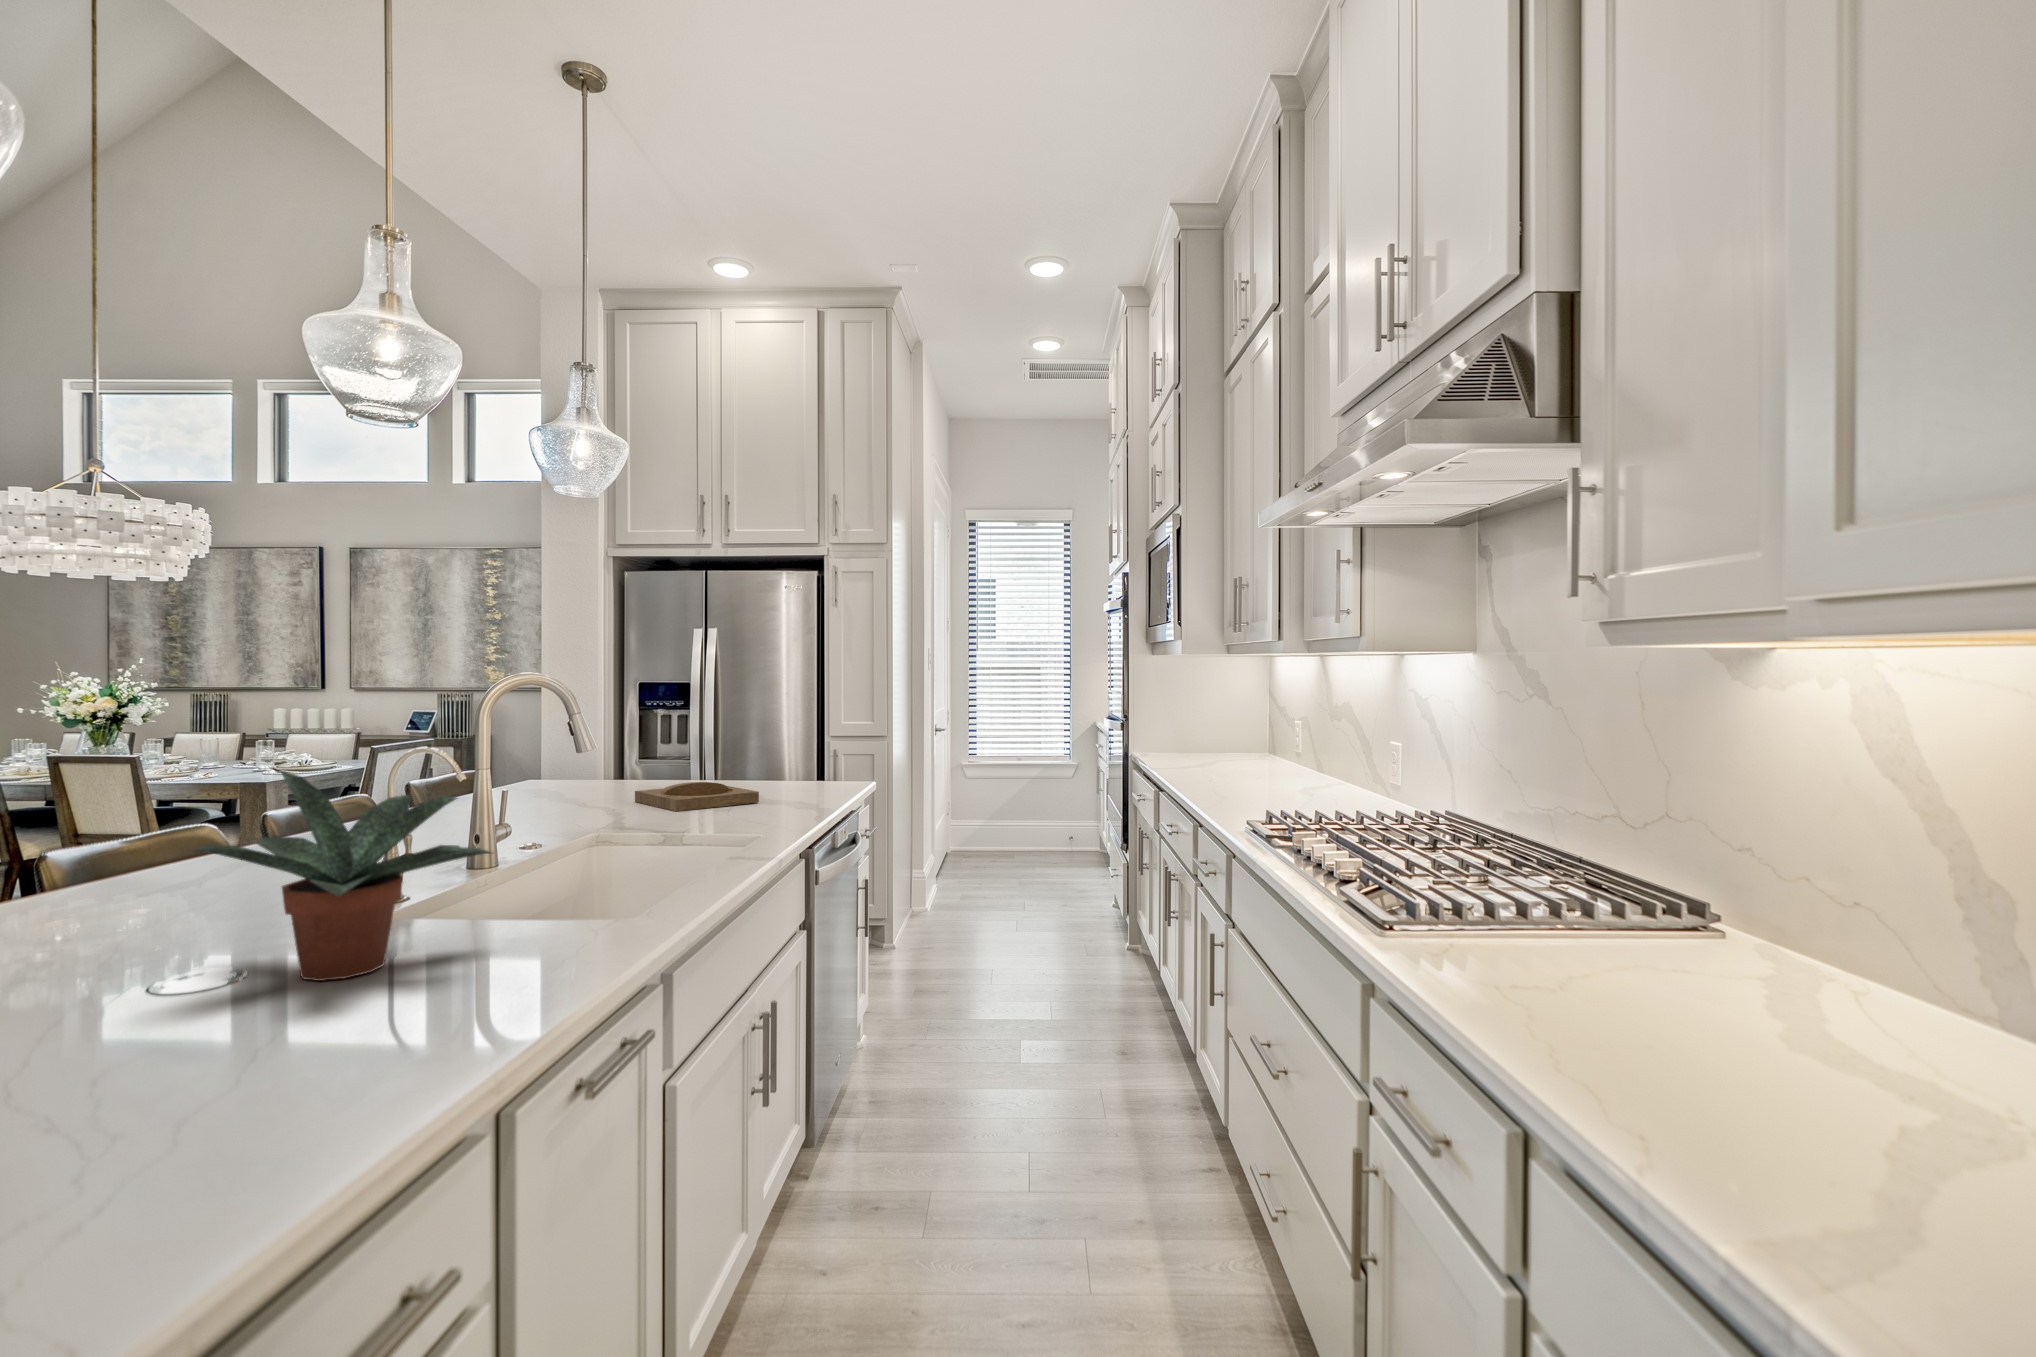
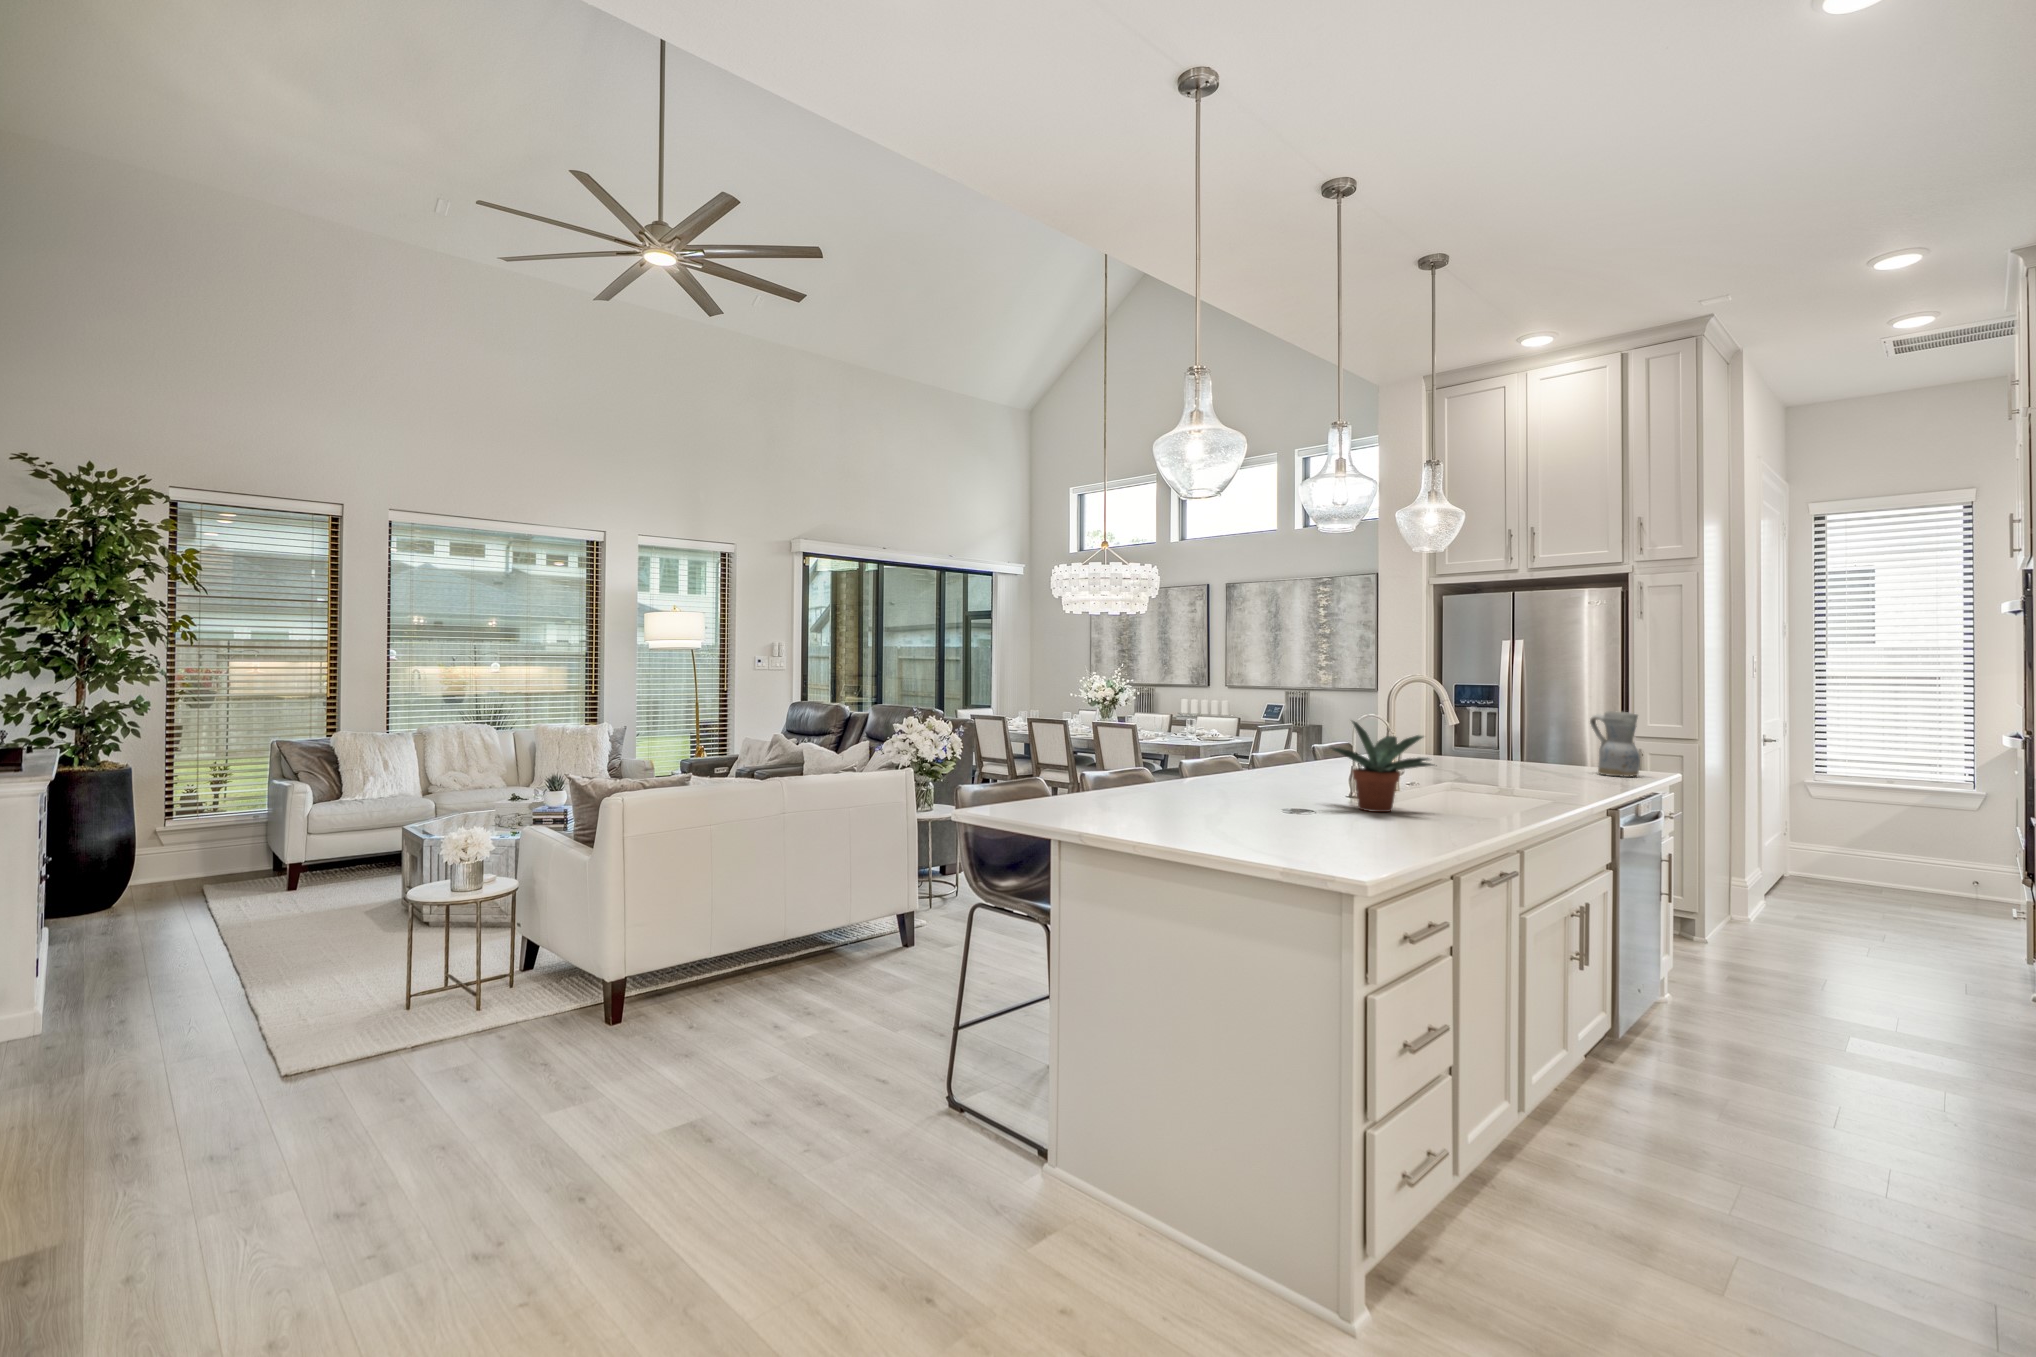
ceramic pitcher: none [784,712,838,793] -> present [1590,711,1640,777]
tray: present [635,782,759,811] -> none [1471,759,1569,777]

